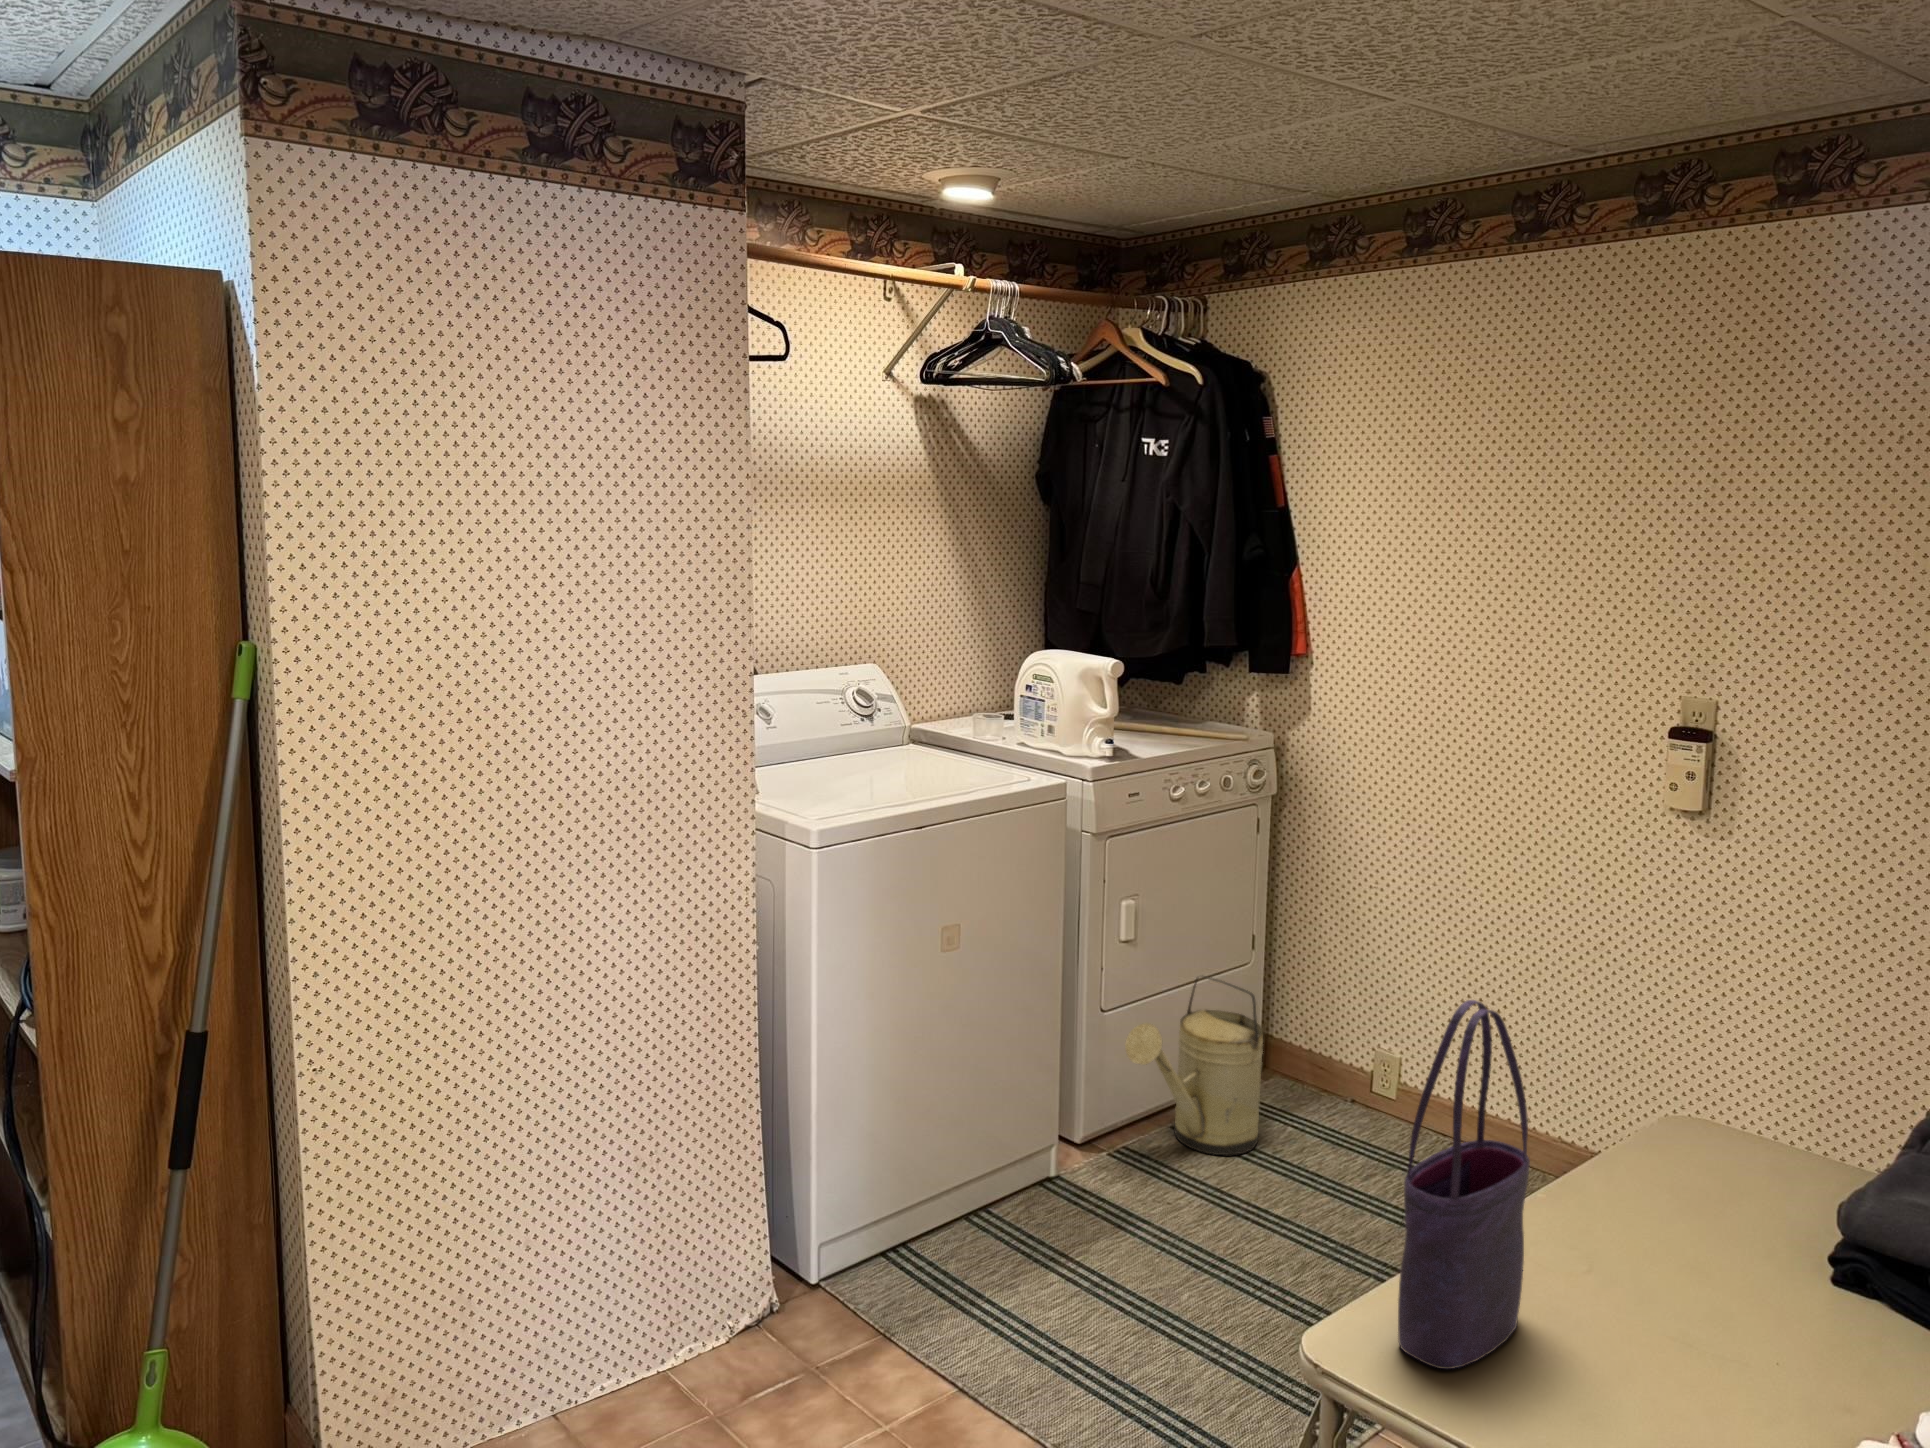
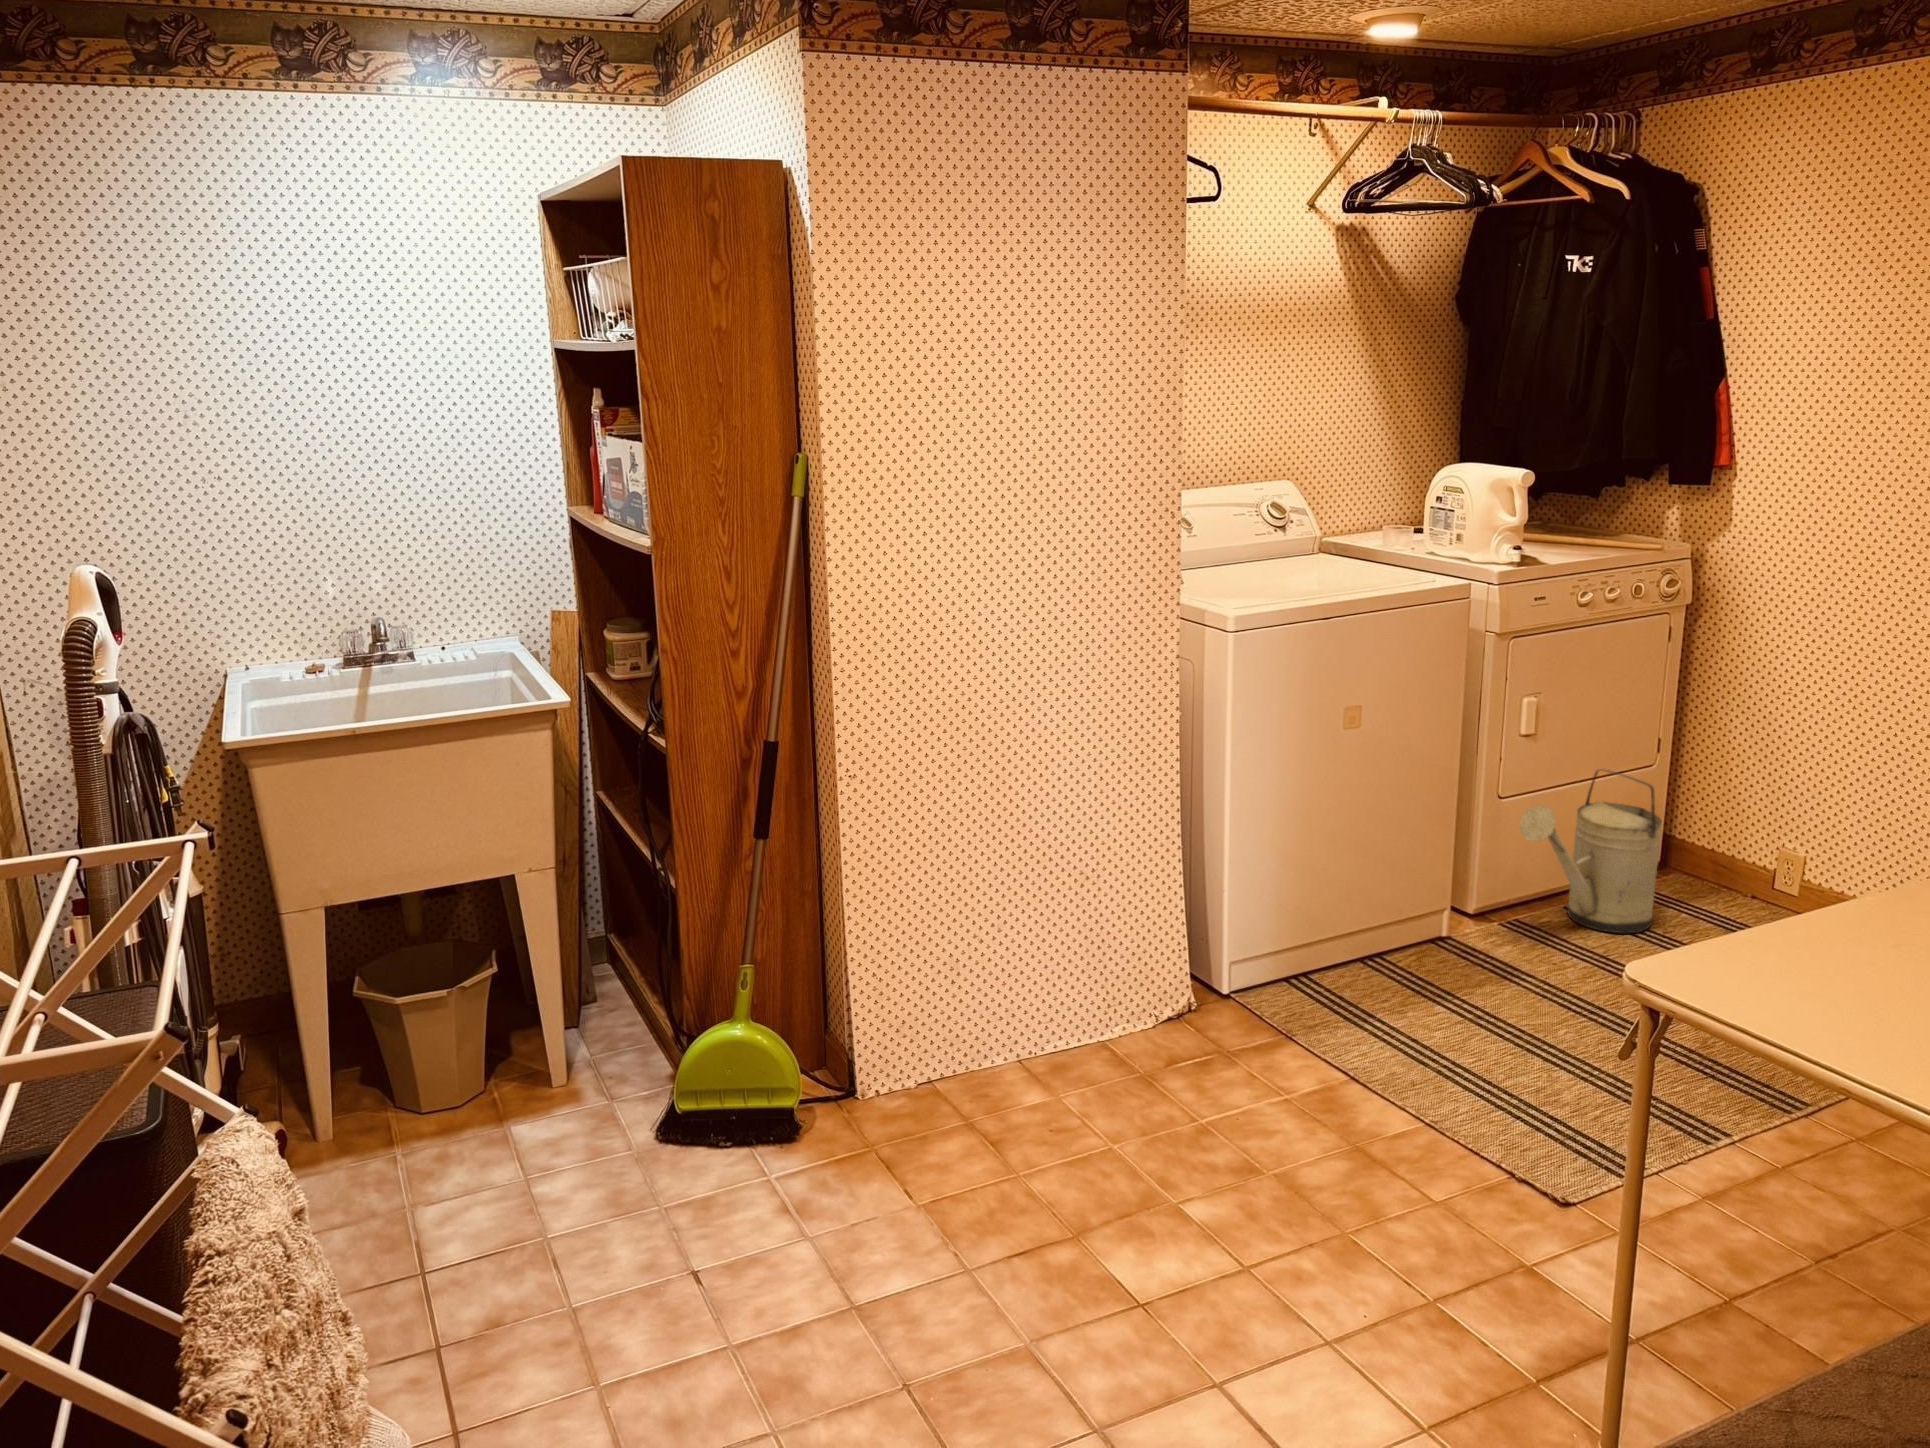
tote bag: present [1398,1000,1530,1369] -> none [1711,708,1839,996]

